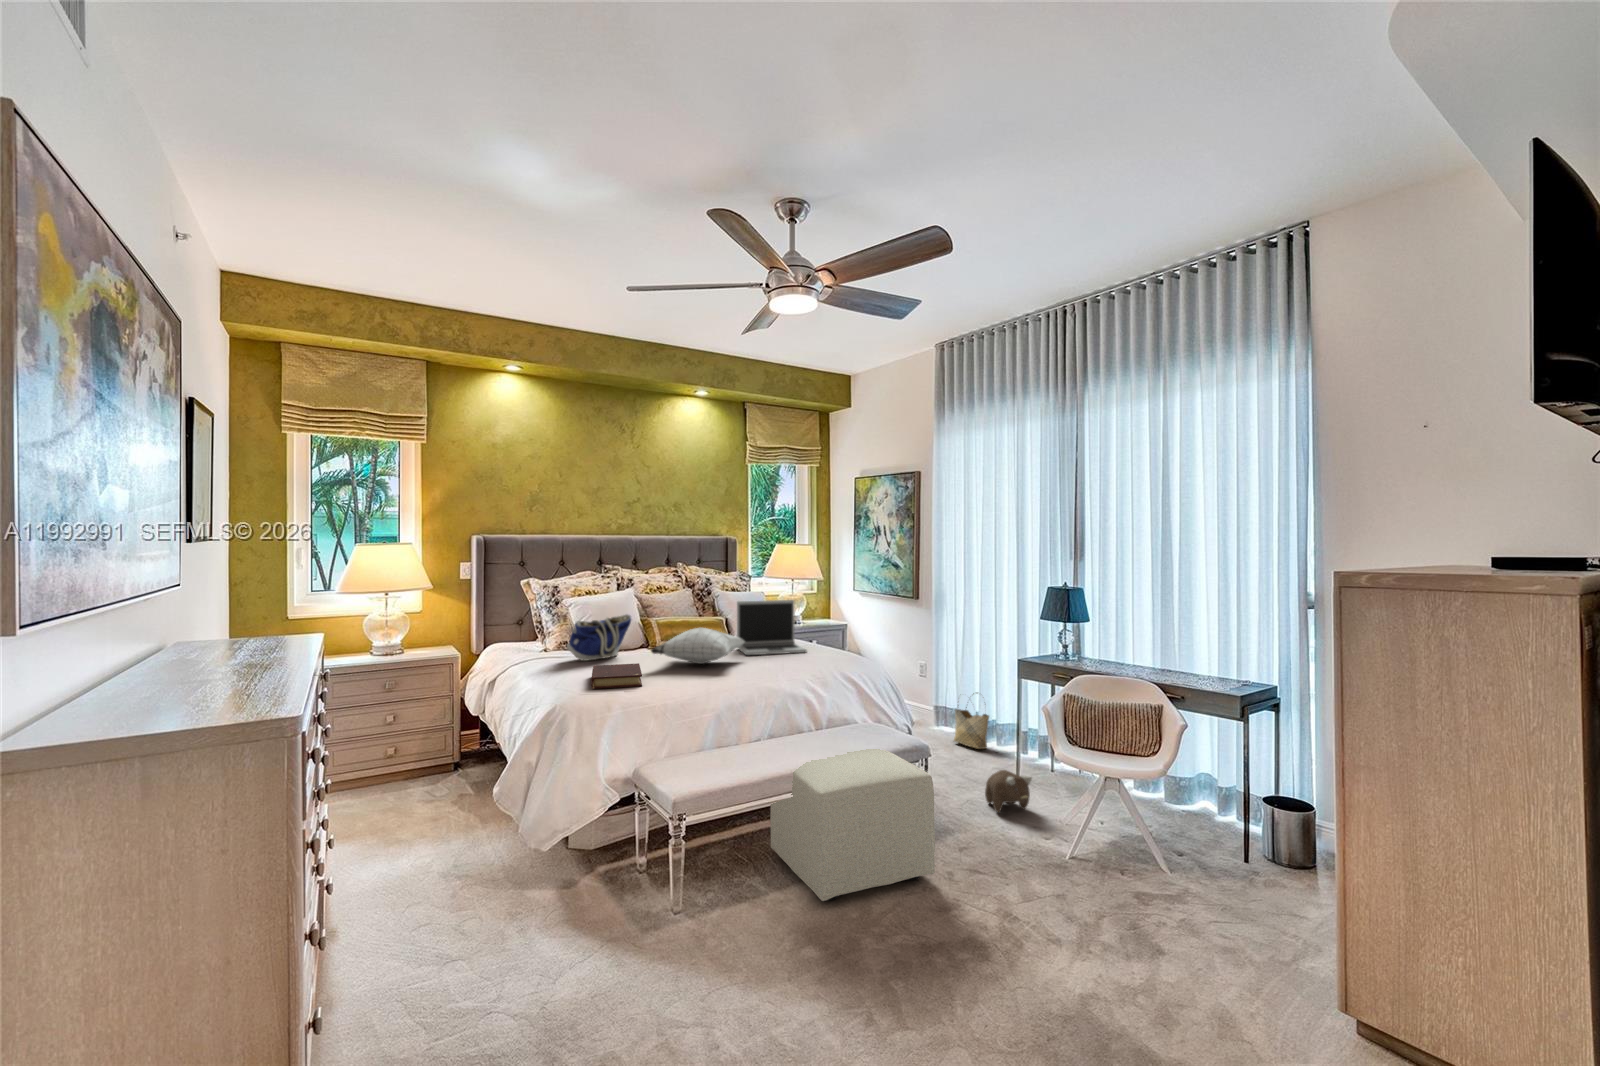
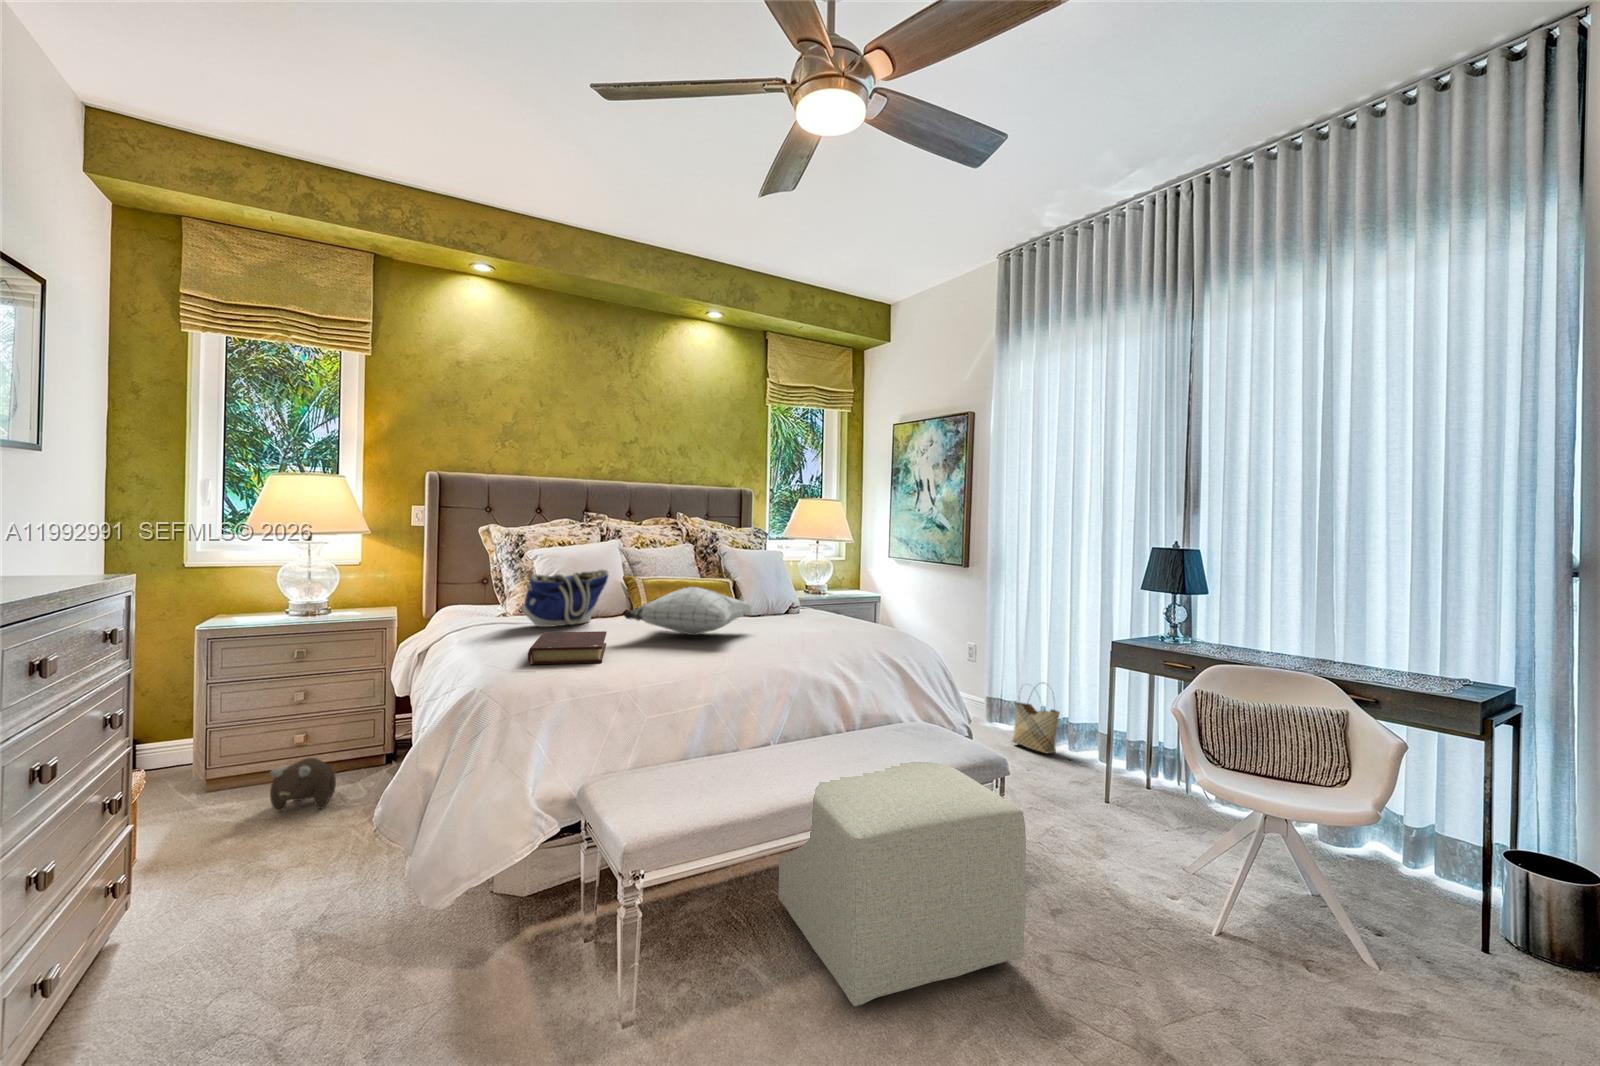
laptop: present [737,600,807,655] -> none [744,558,834,626]
plush toy: present [985,770,1032,812] -> present [270,758,336,811]

